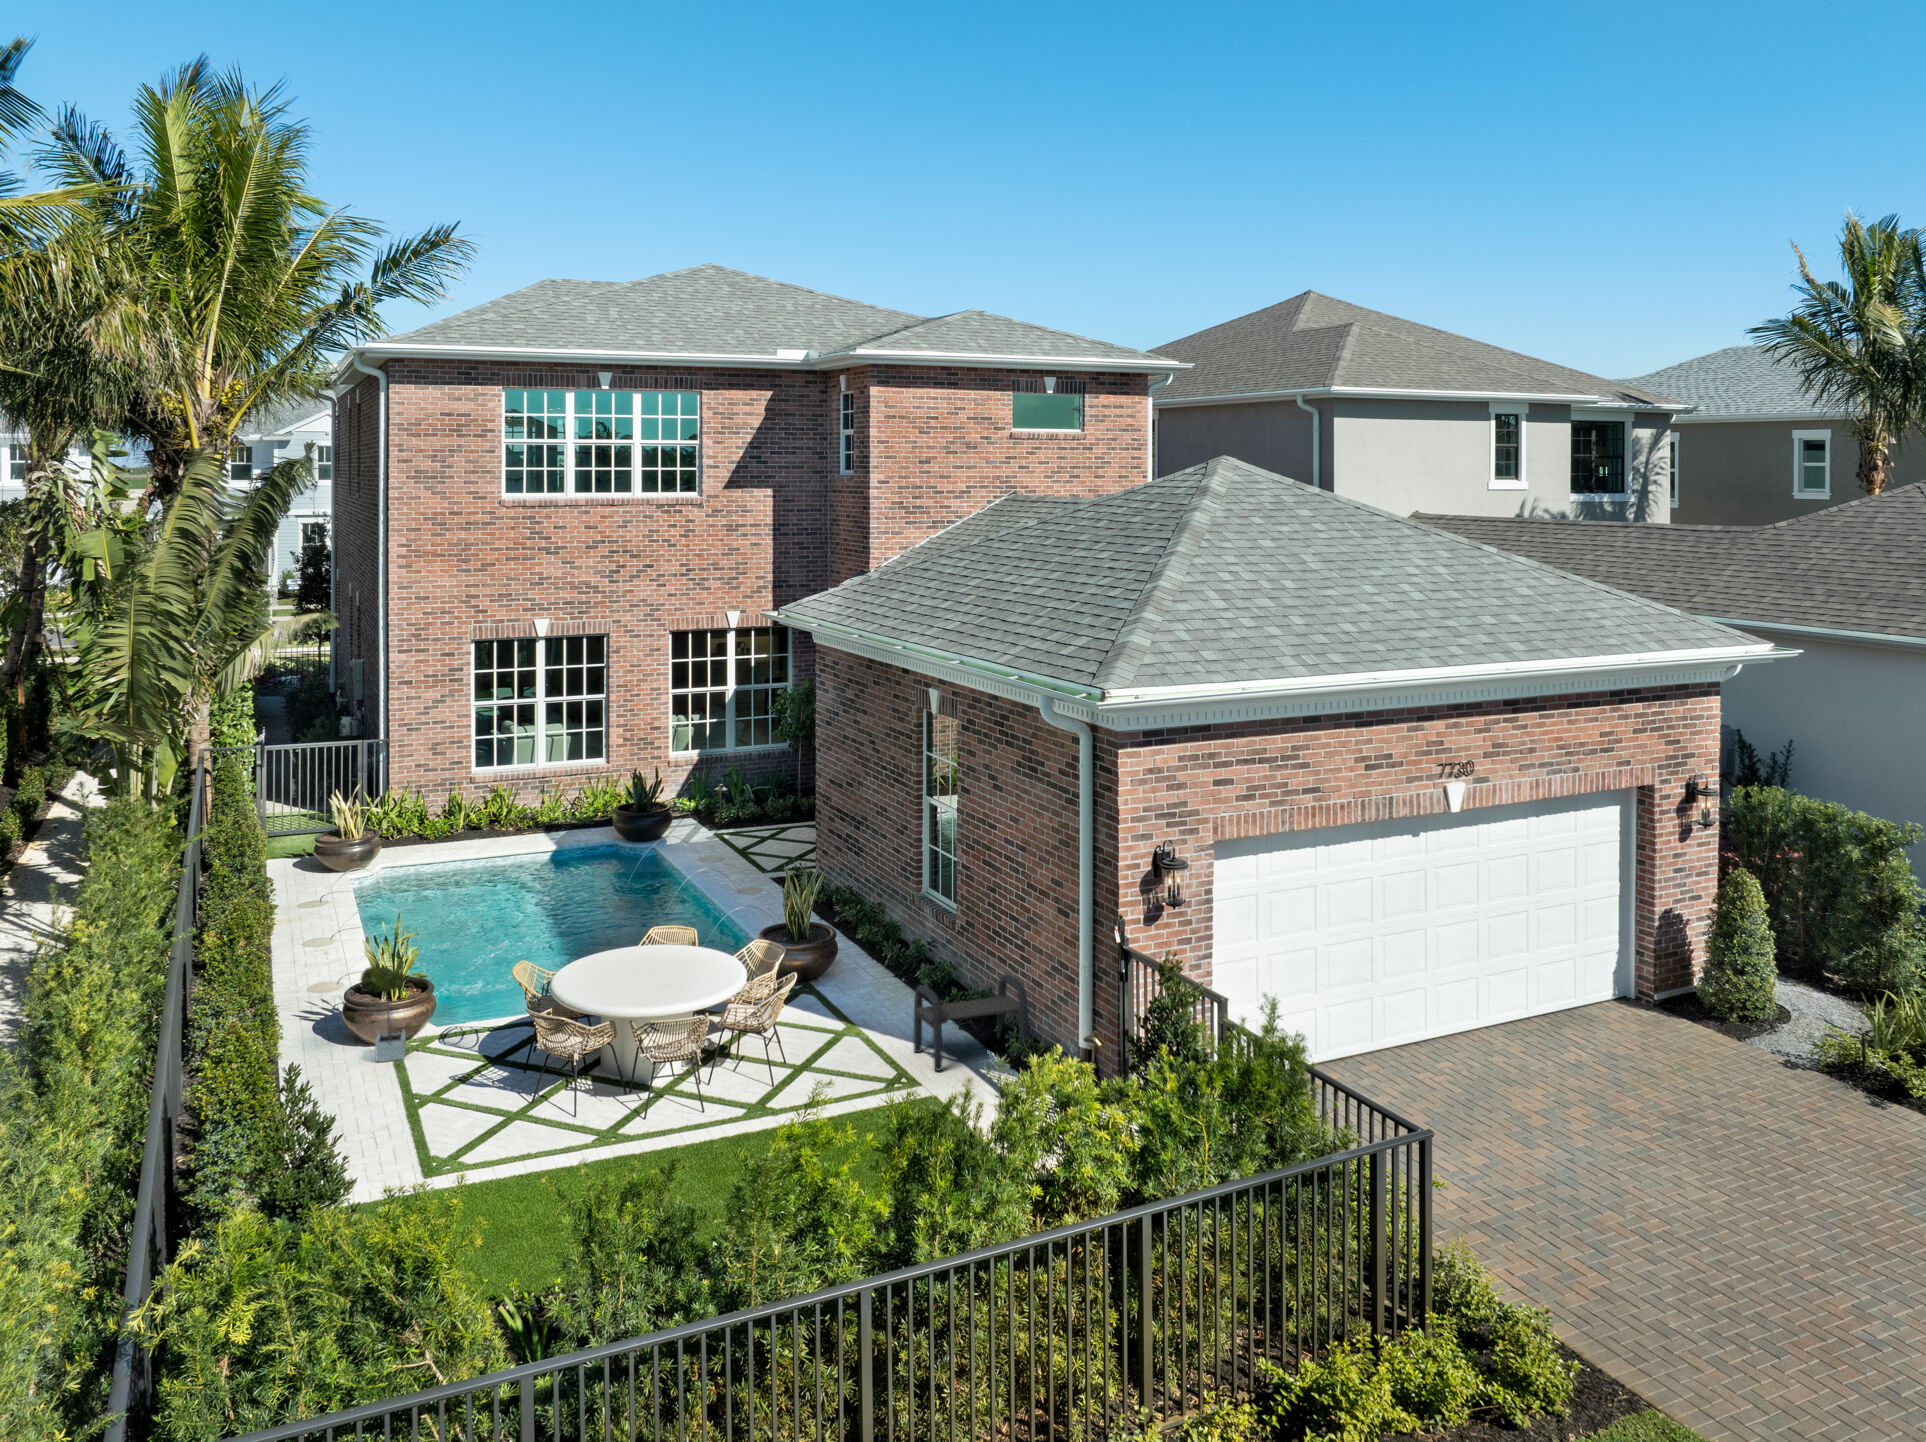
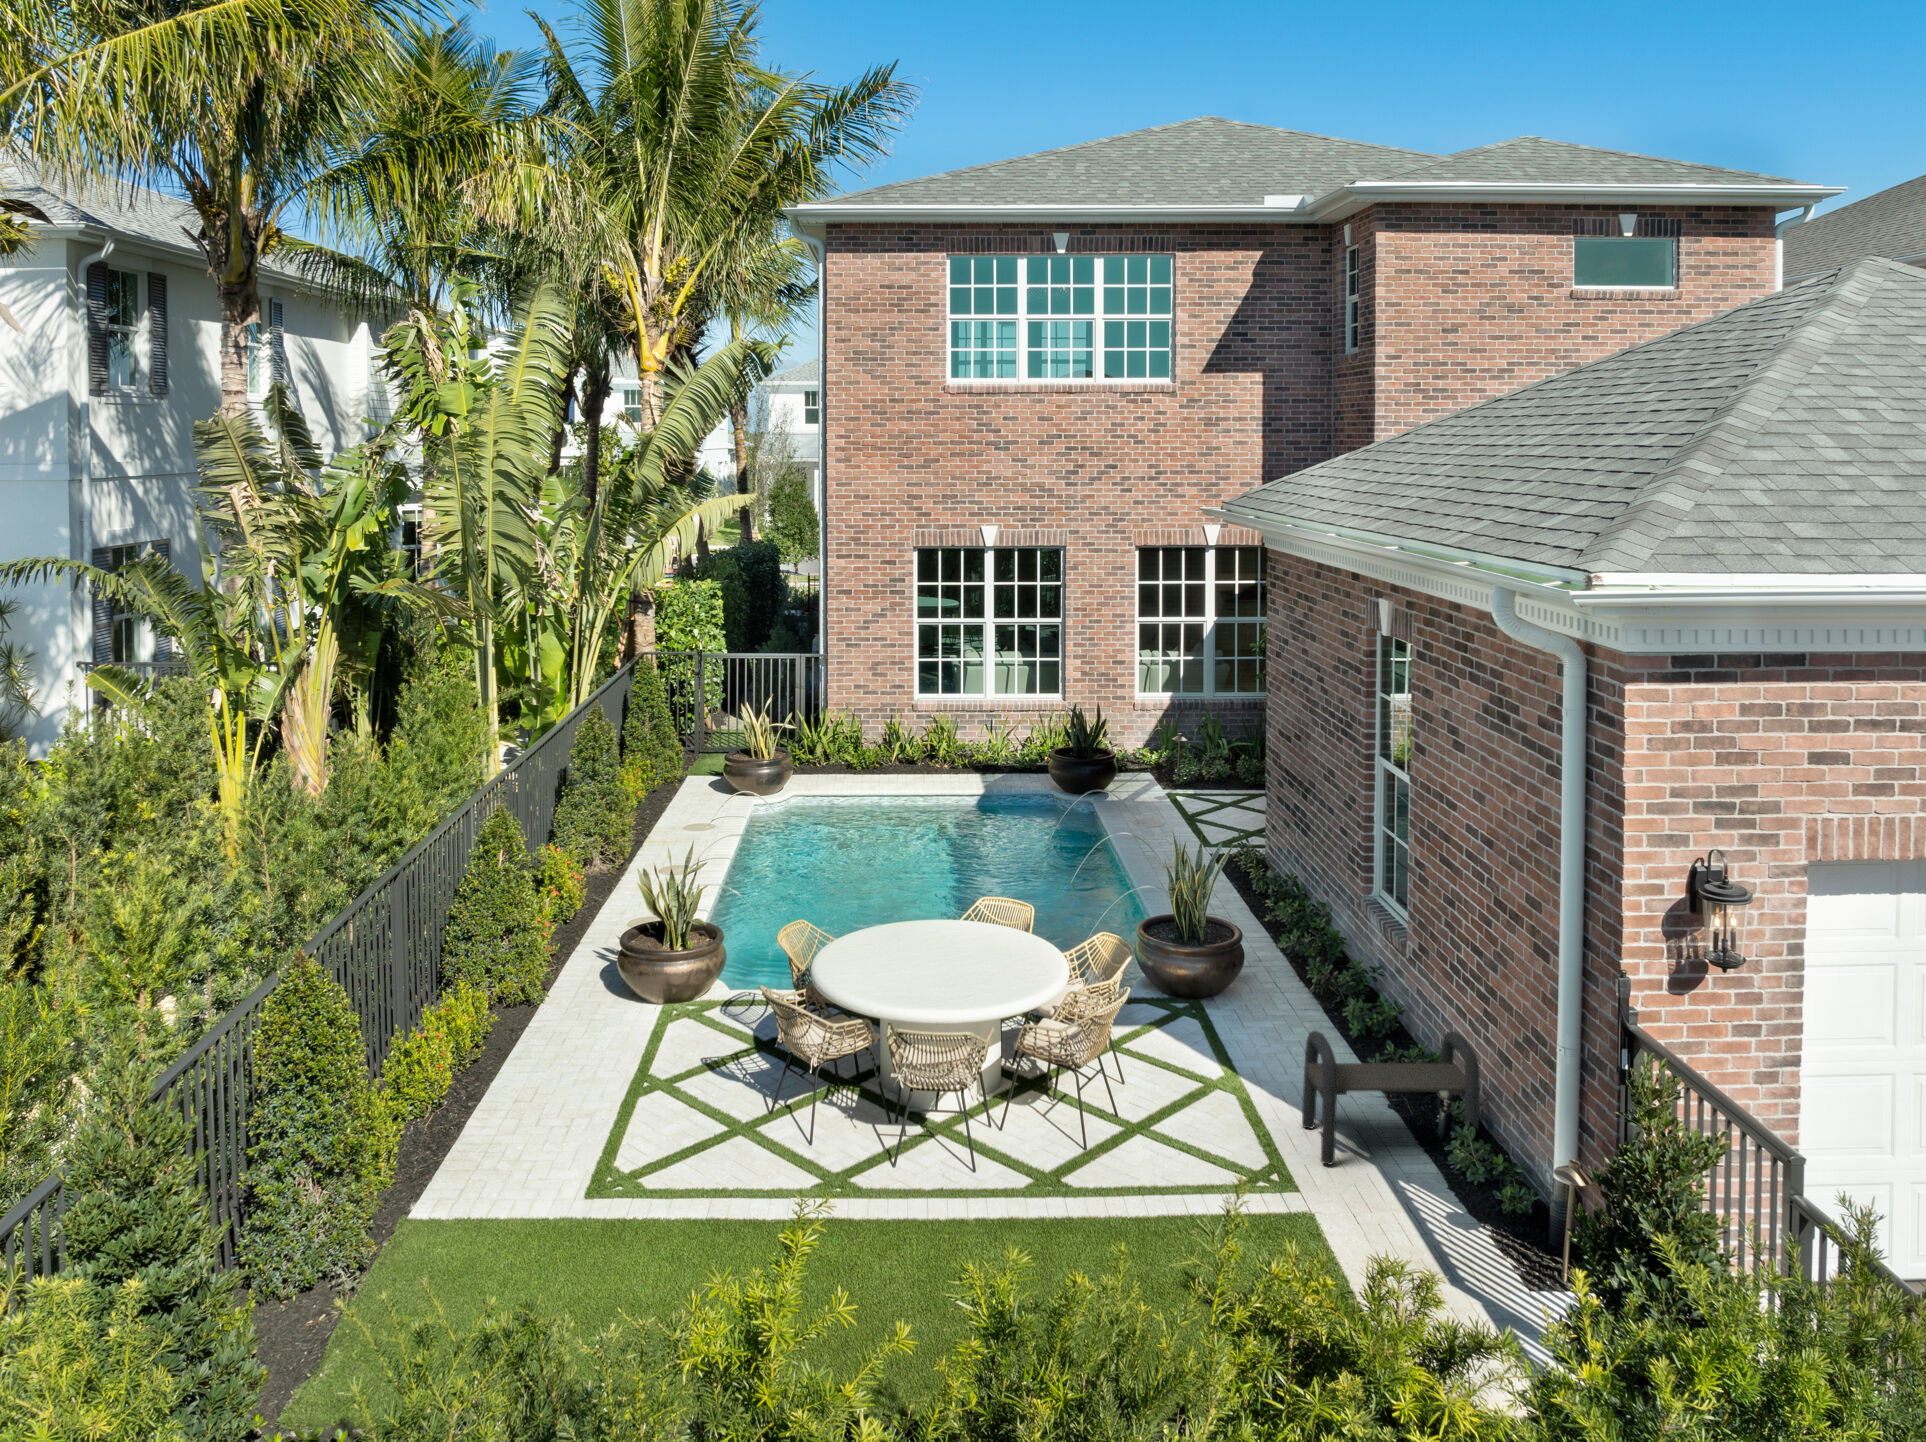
potted tree: present [361,967,406,1062] -> none [626,913,681,1031]

